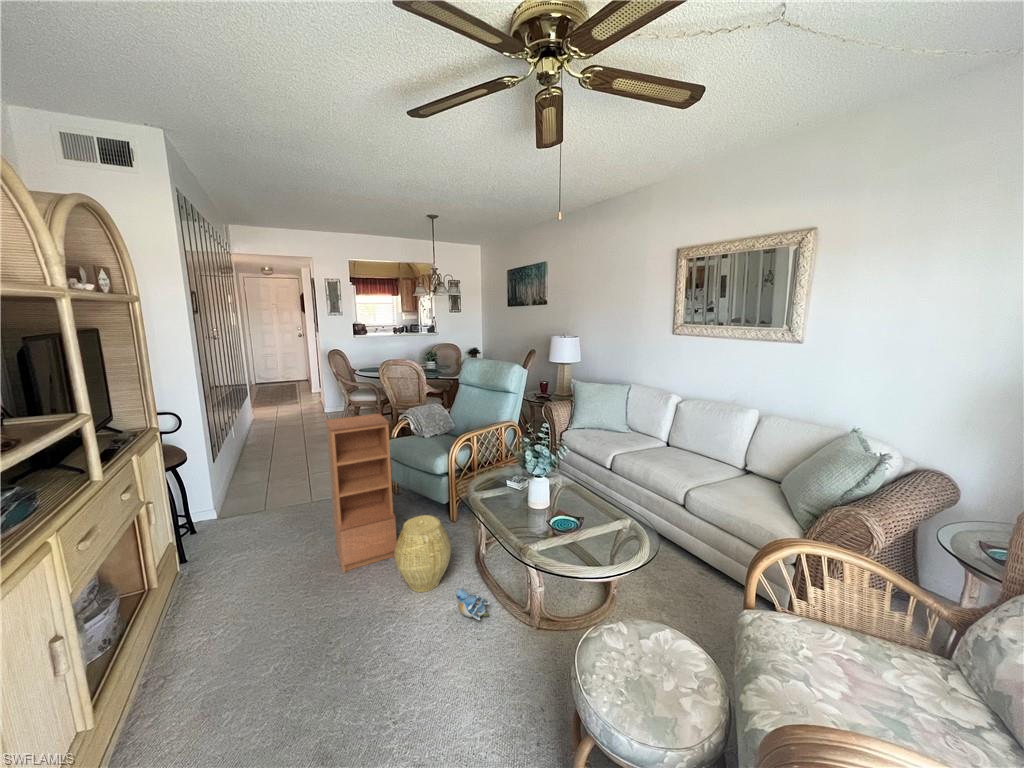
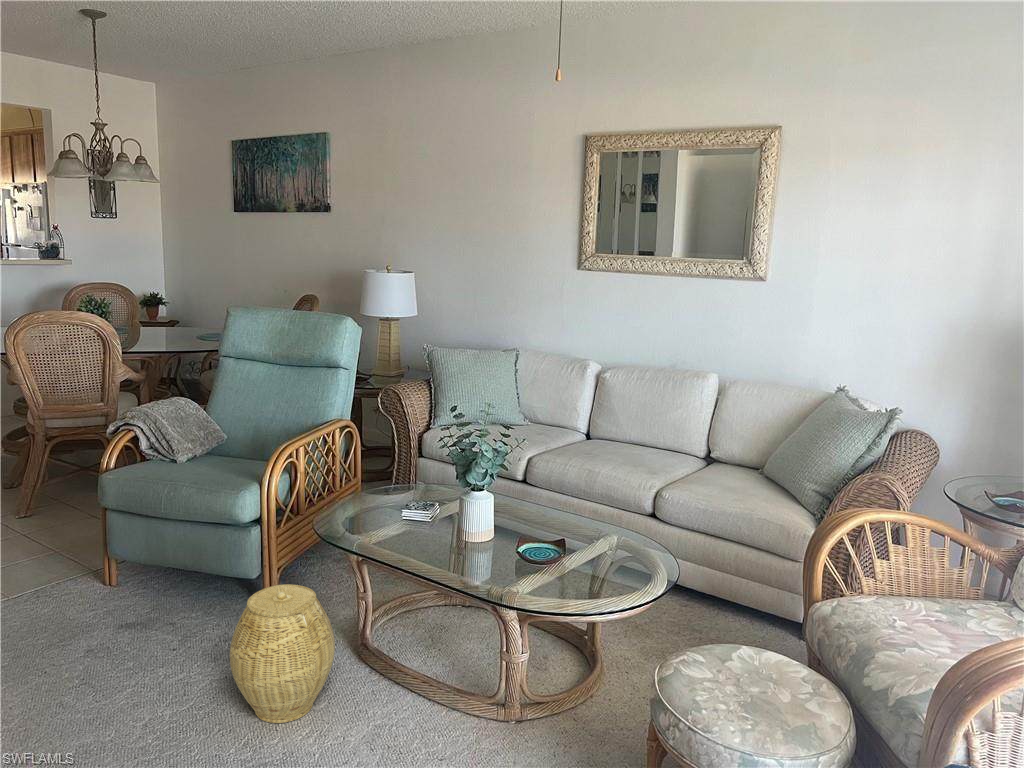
bookcase: present [326,414,397,573] -> none [34,409,203,731]
plush toy: present [456,588,490,620] -> none [371,690,435,734]

